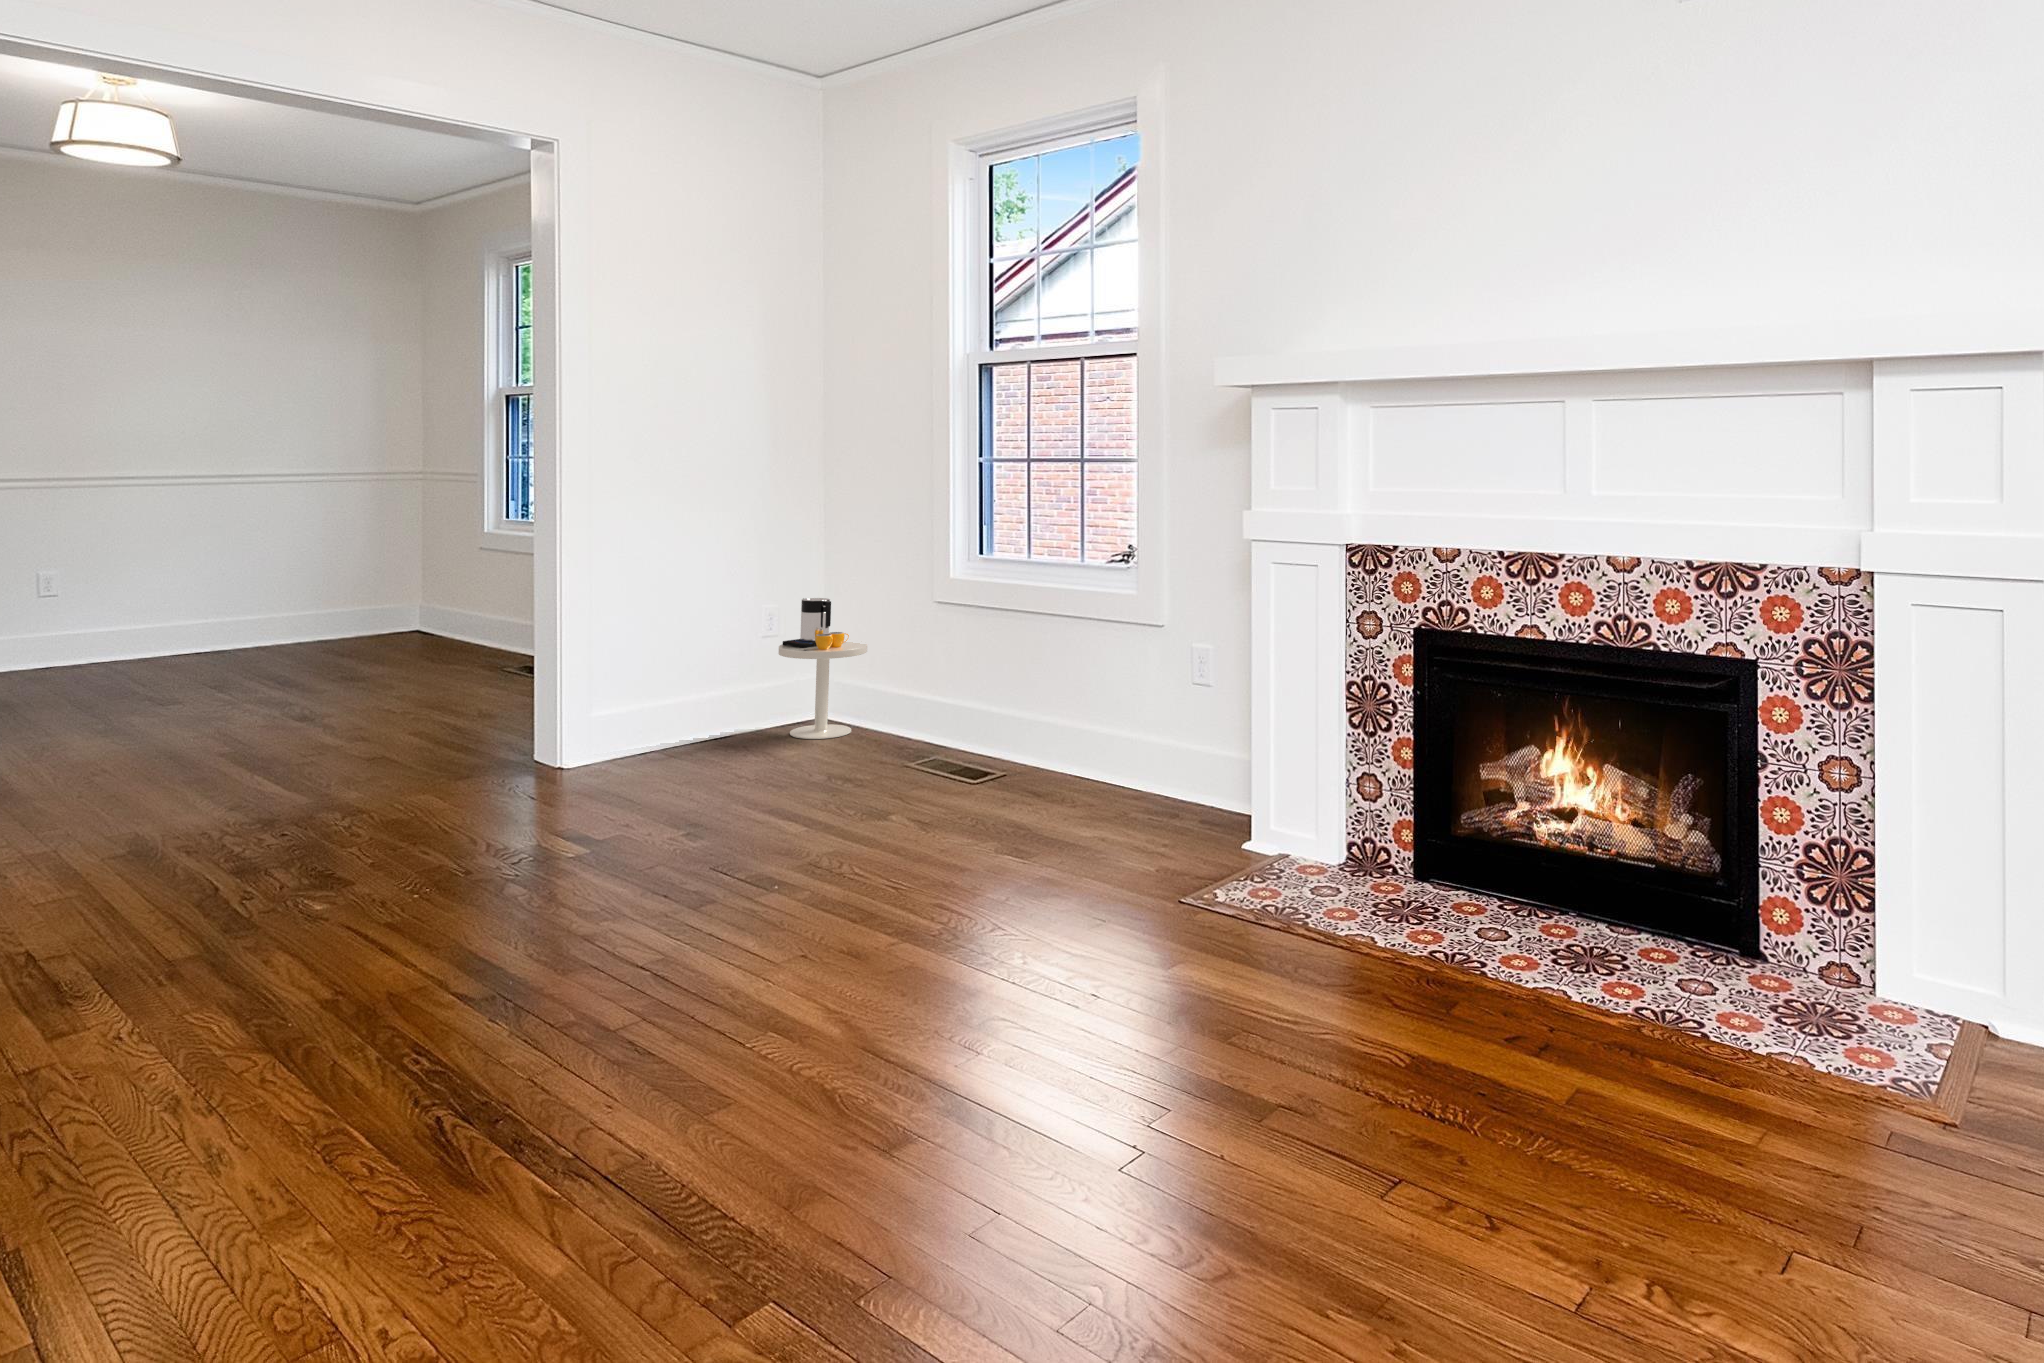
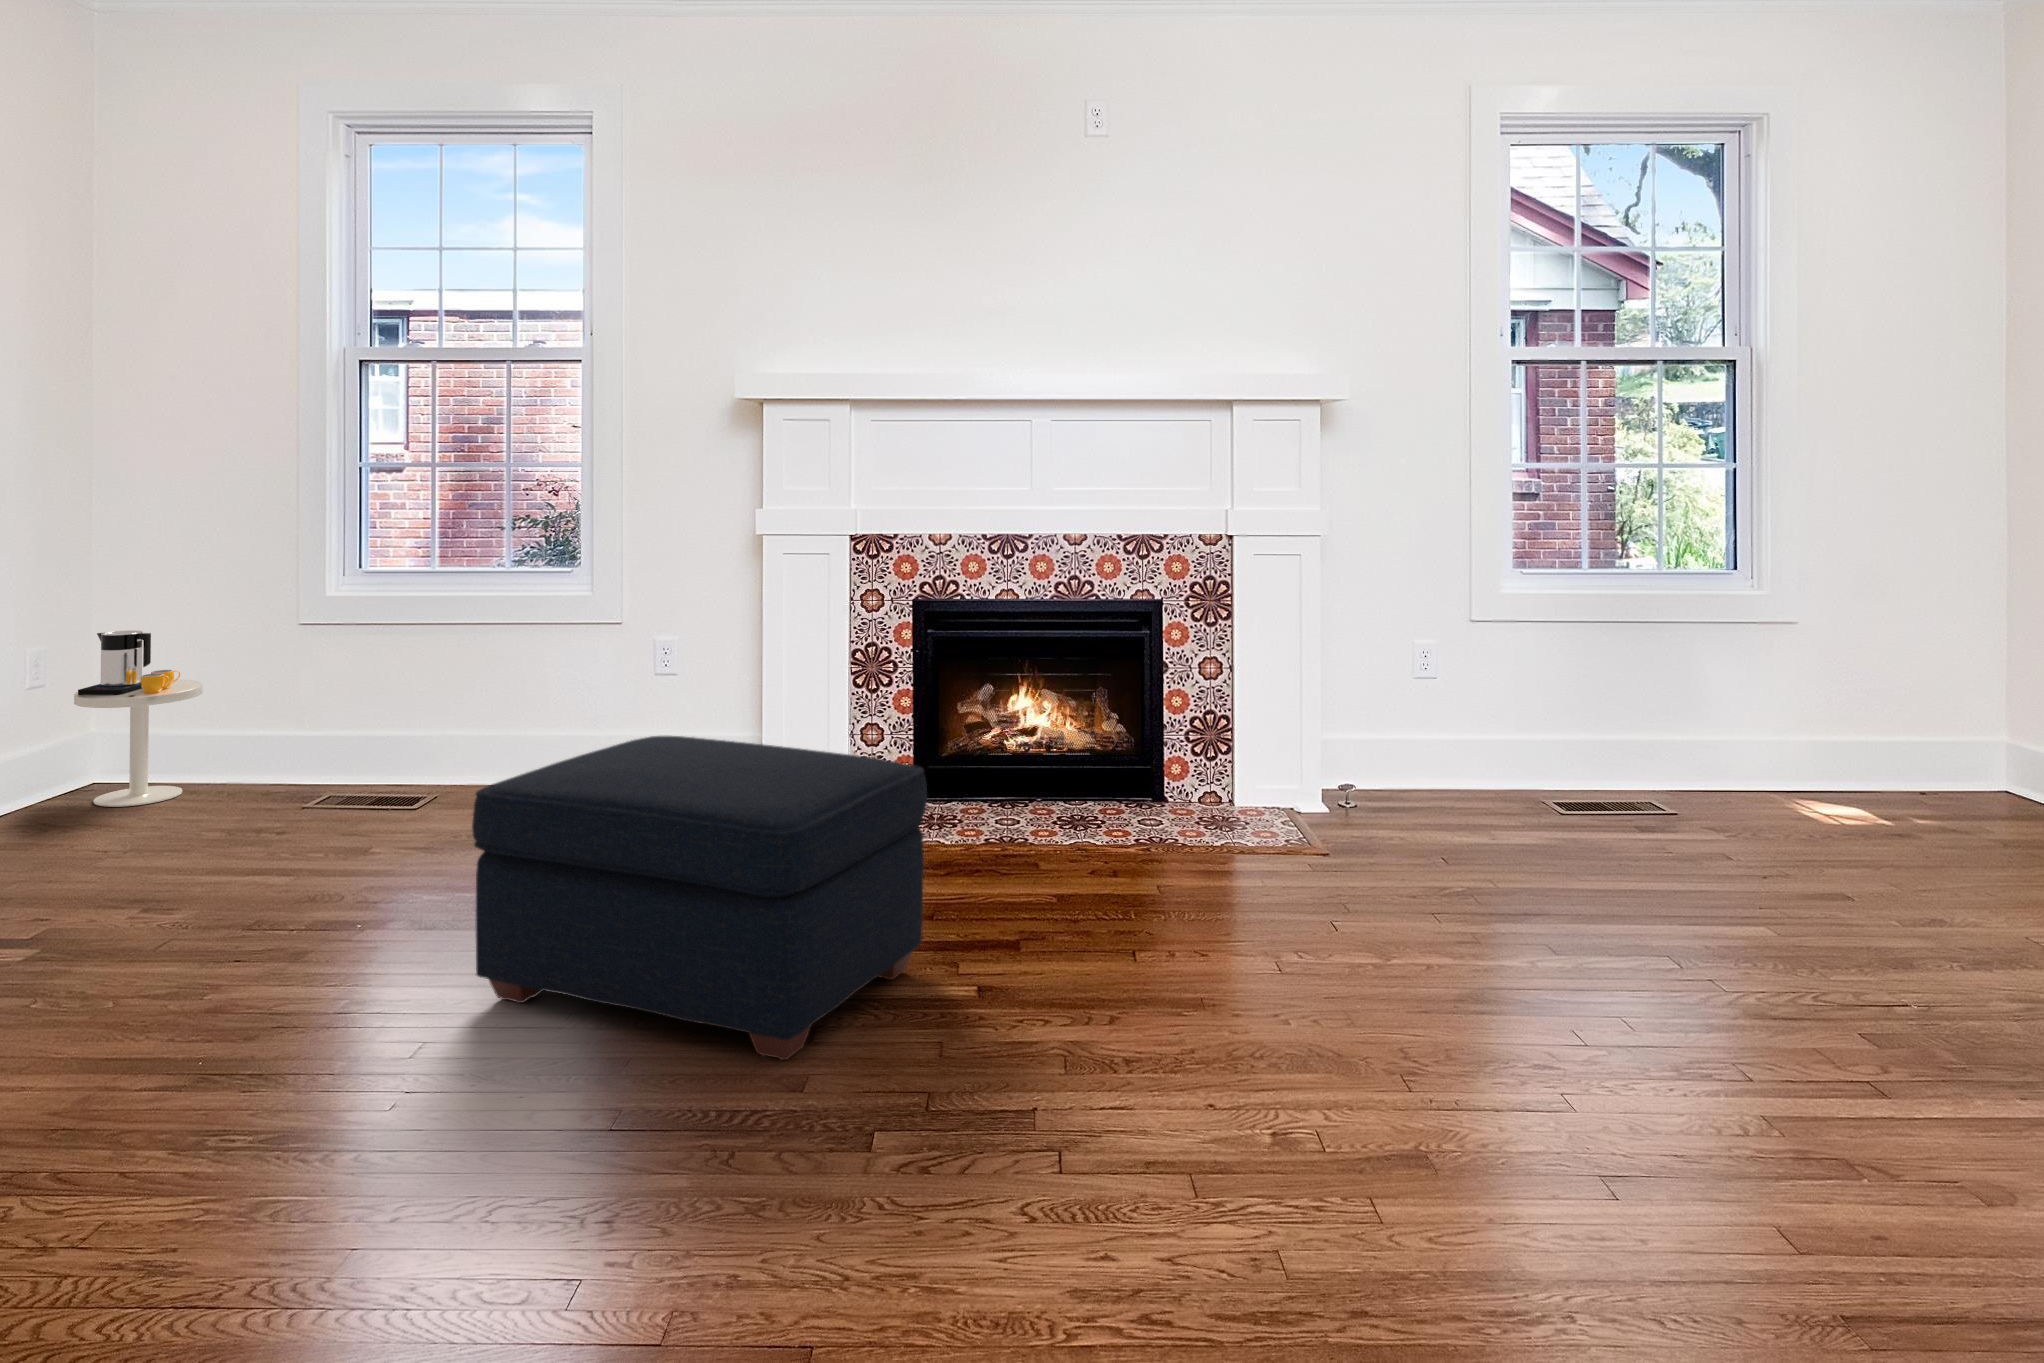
ottoman: none [681,750,1133,1250] -> present [472,736,927,1060]

